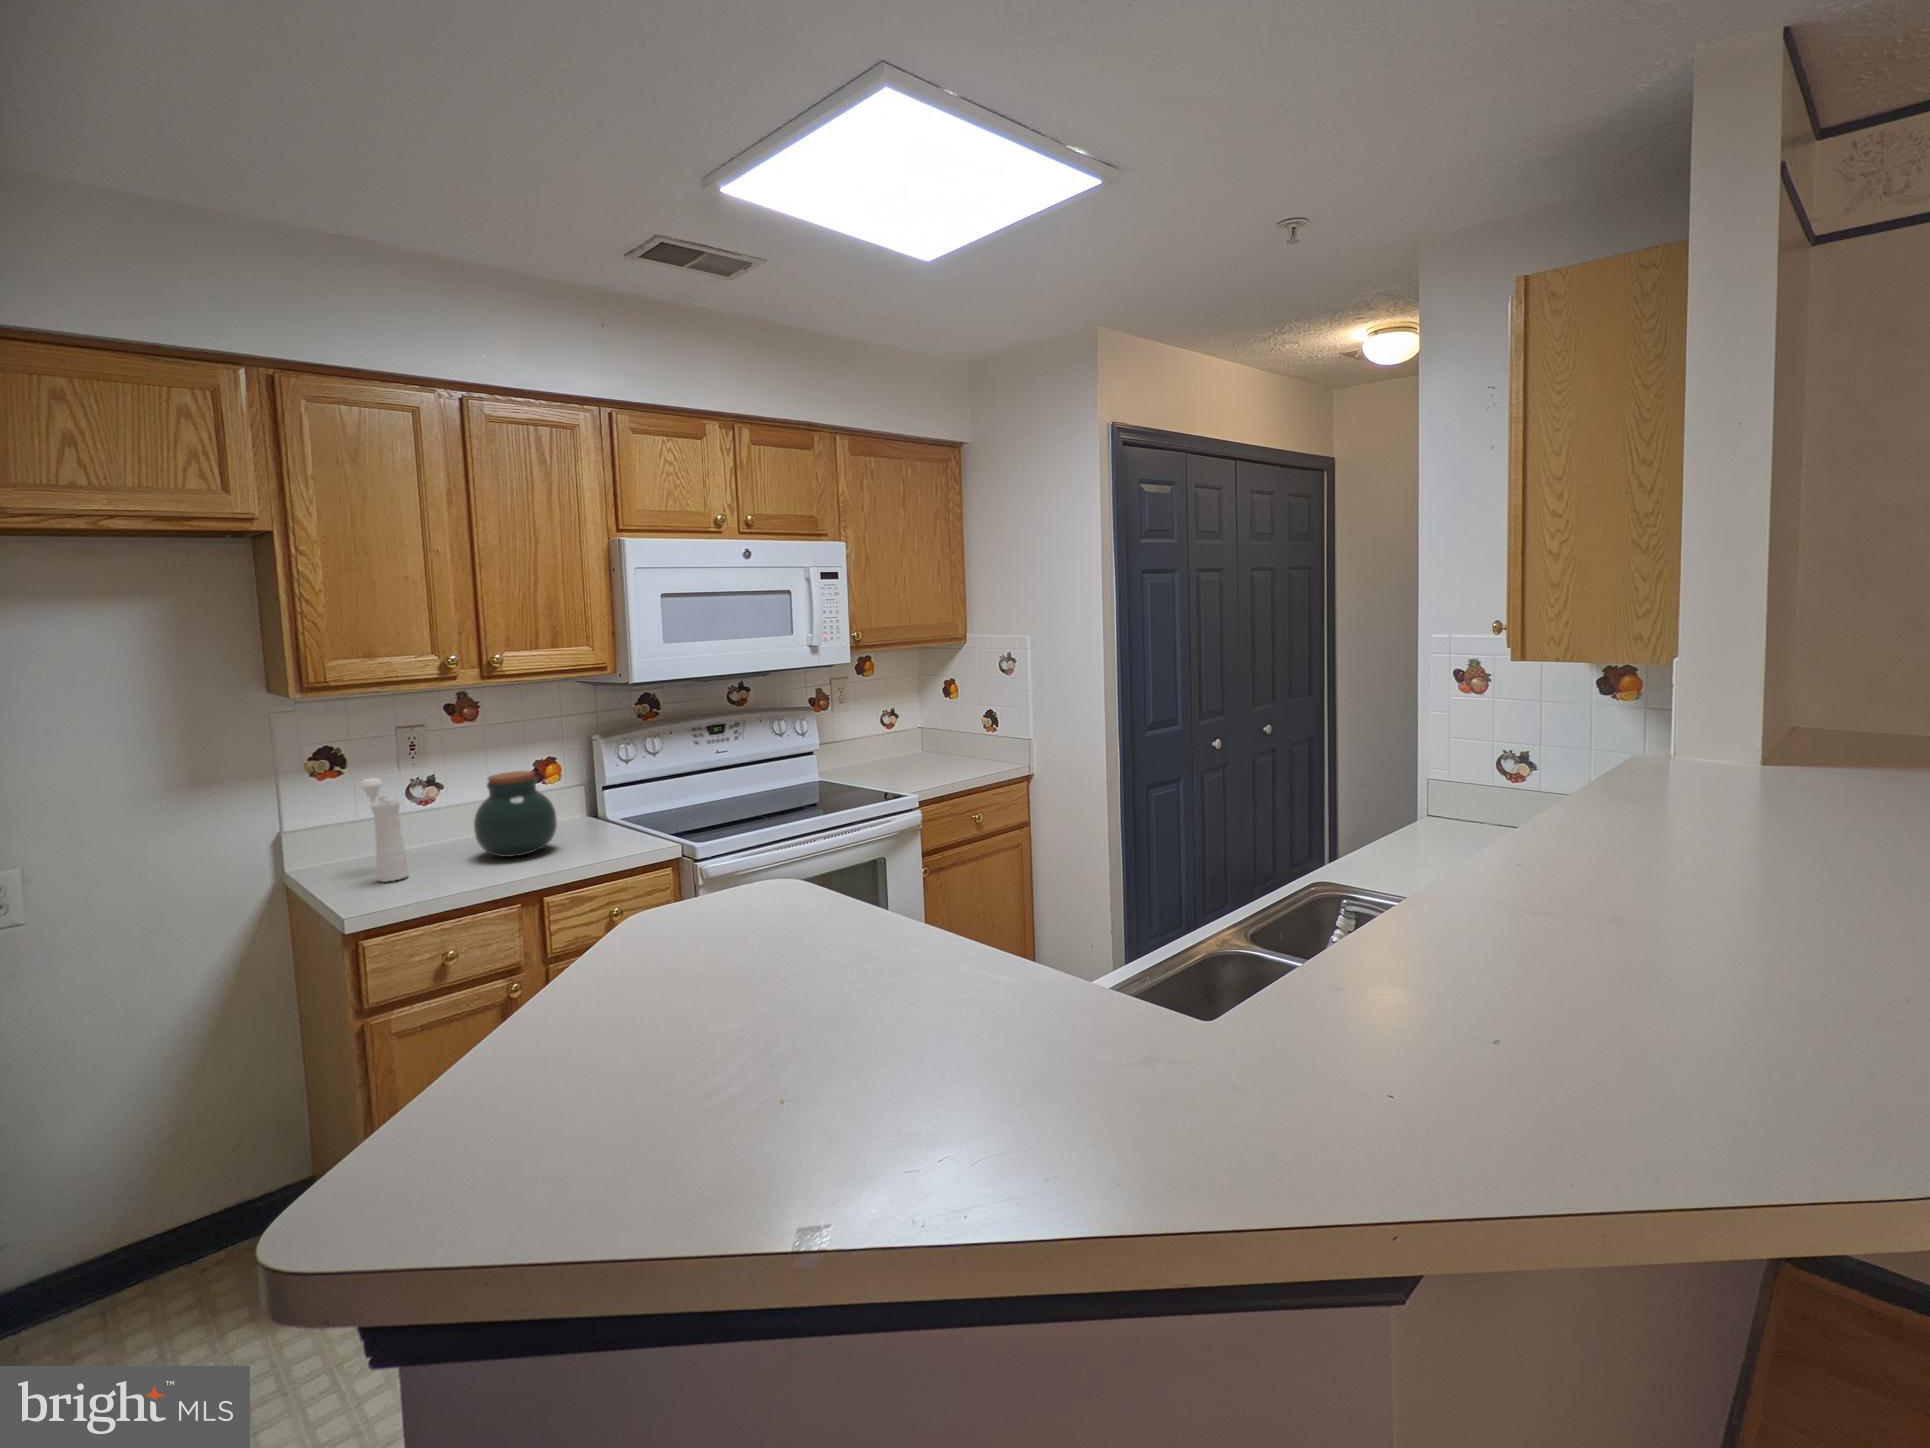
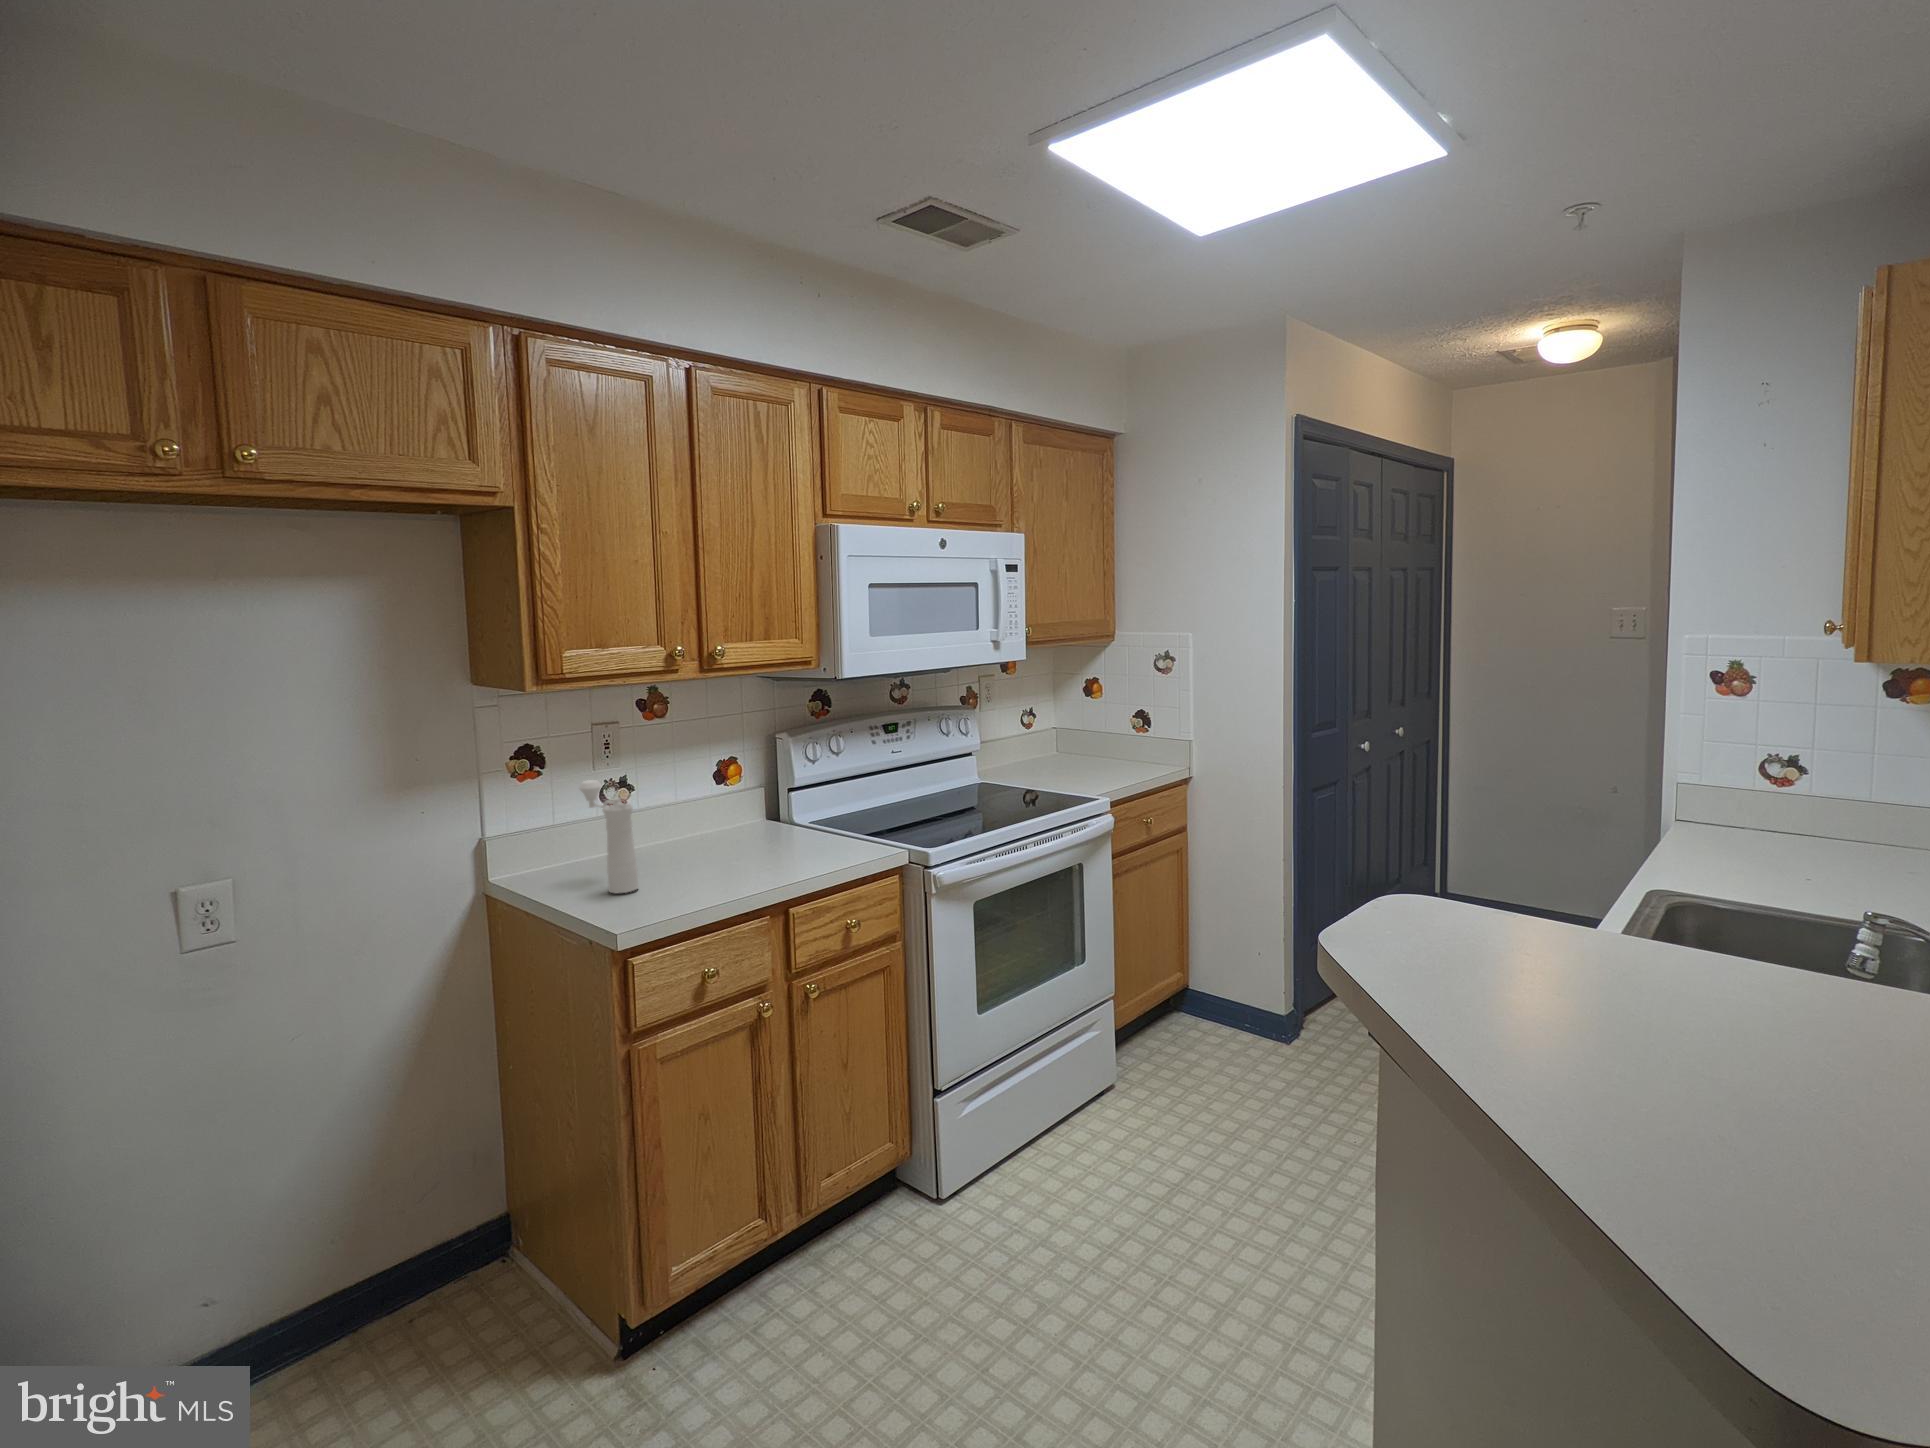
jar: present [474,771,557,857] -> none [691,773,773,866]

